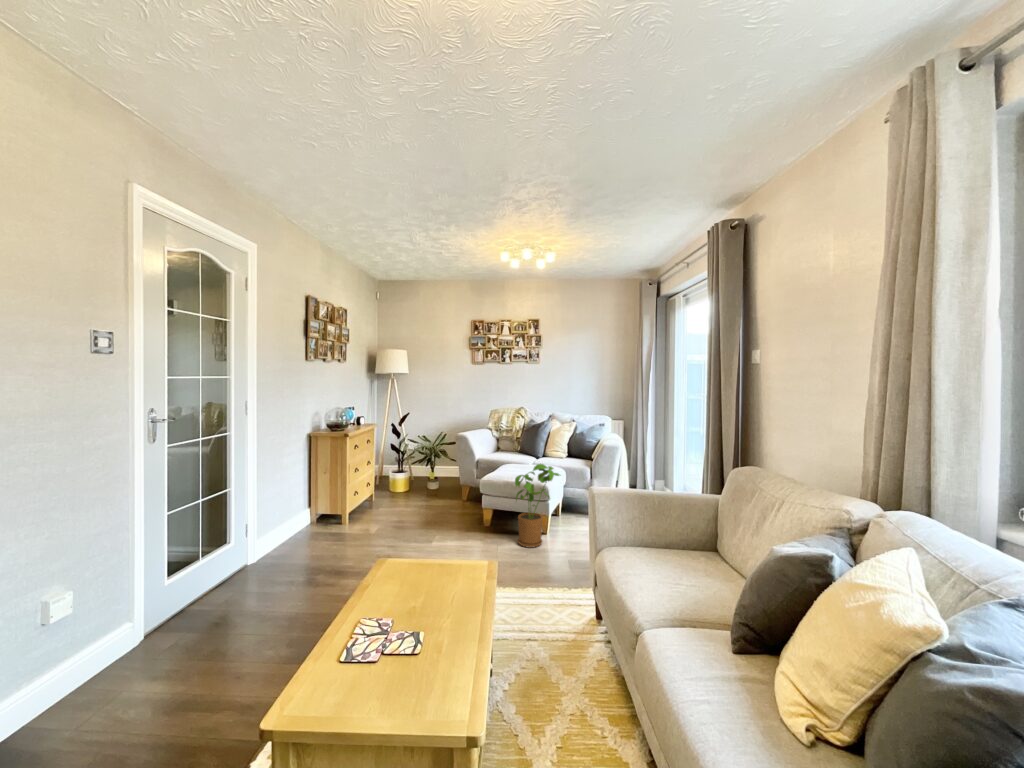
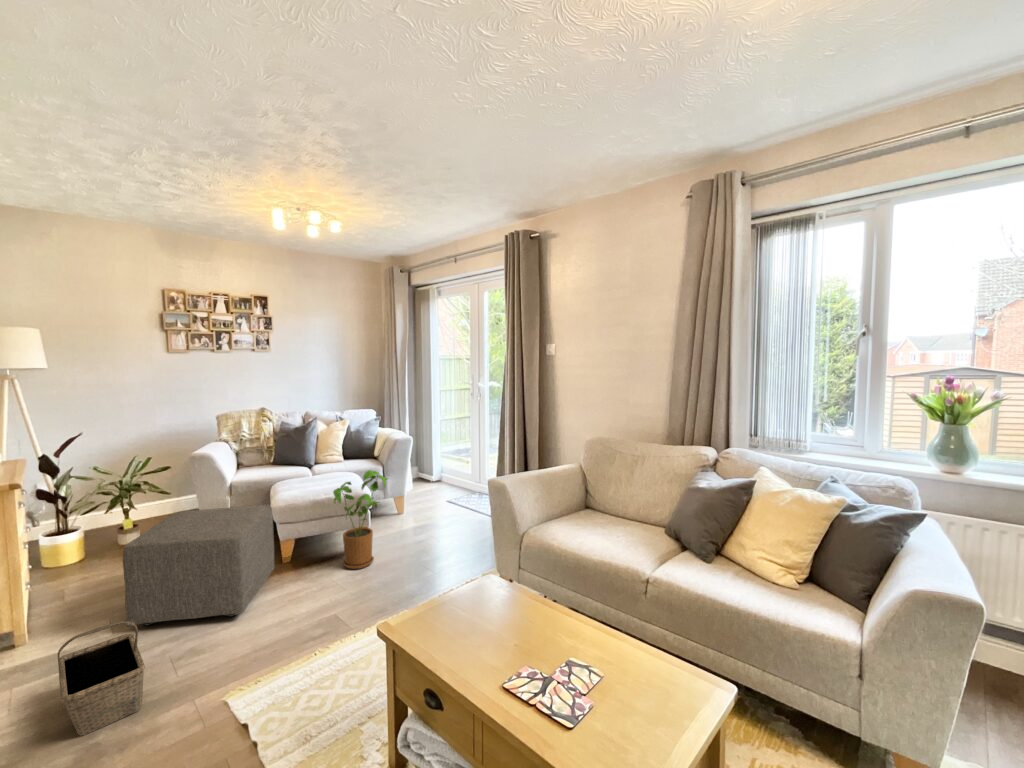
ottoman: none [382,469,475,546] -> present [123,506,275,626]
basket: none [314,518,364,573] -> present [58,621,145,736]

